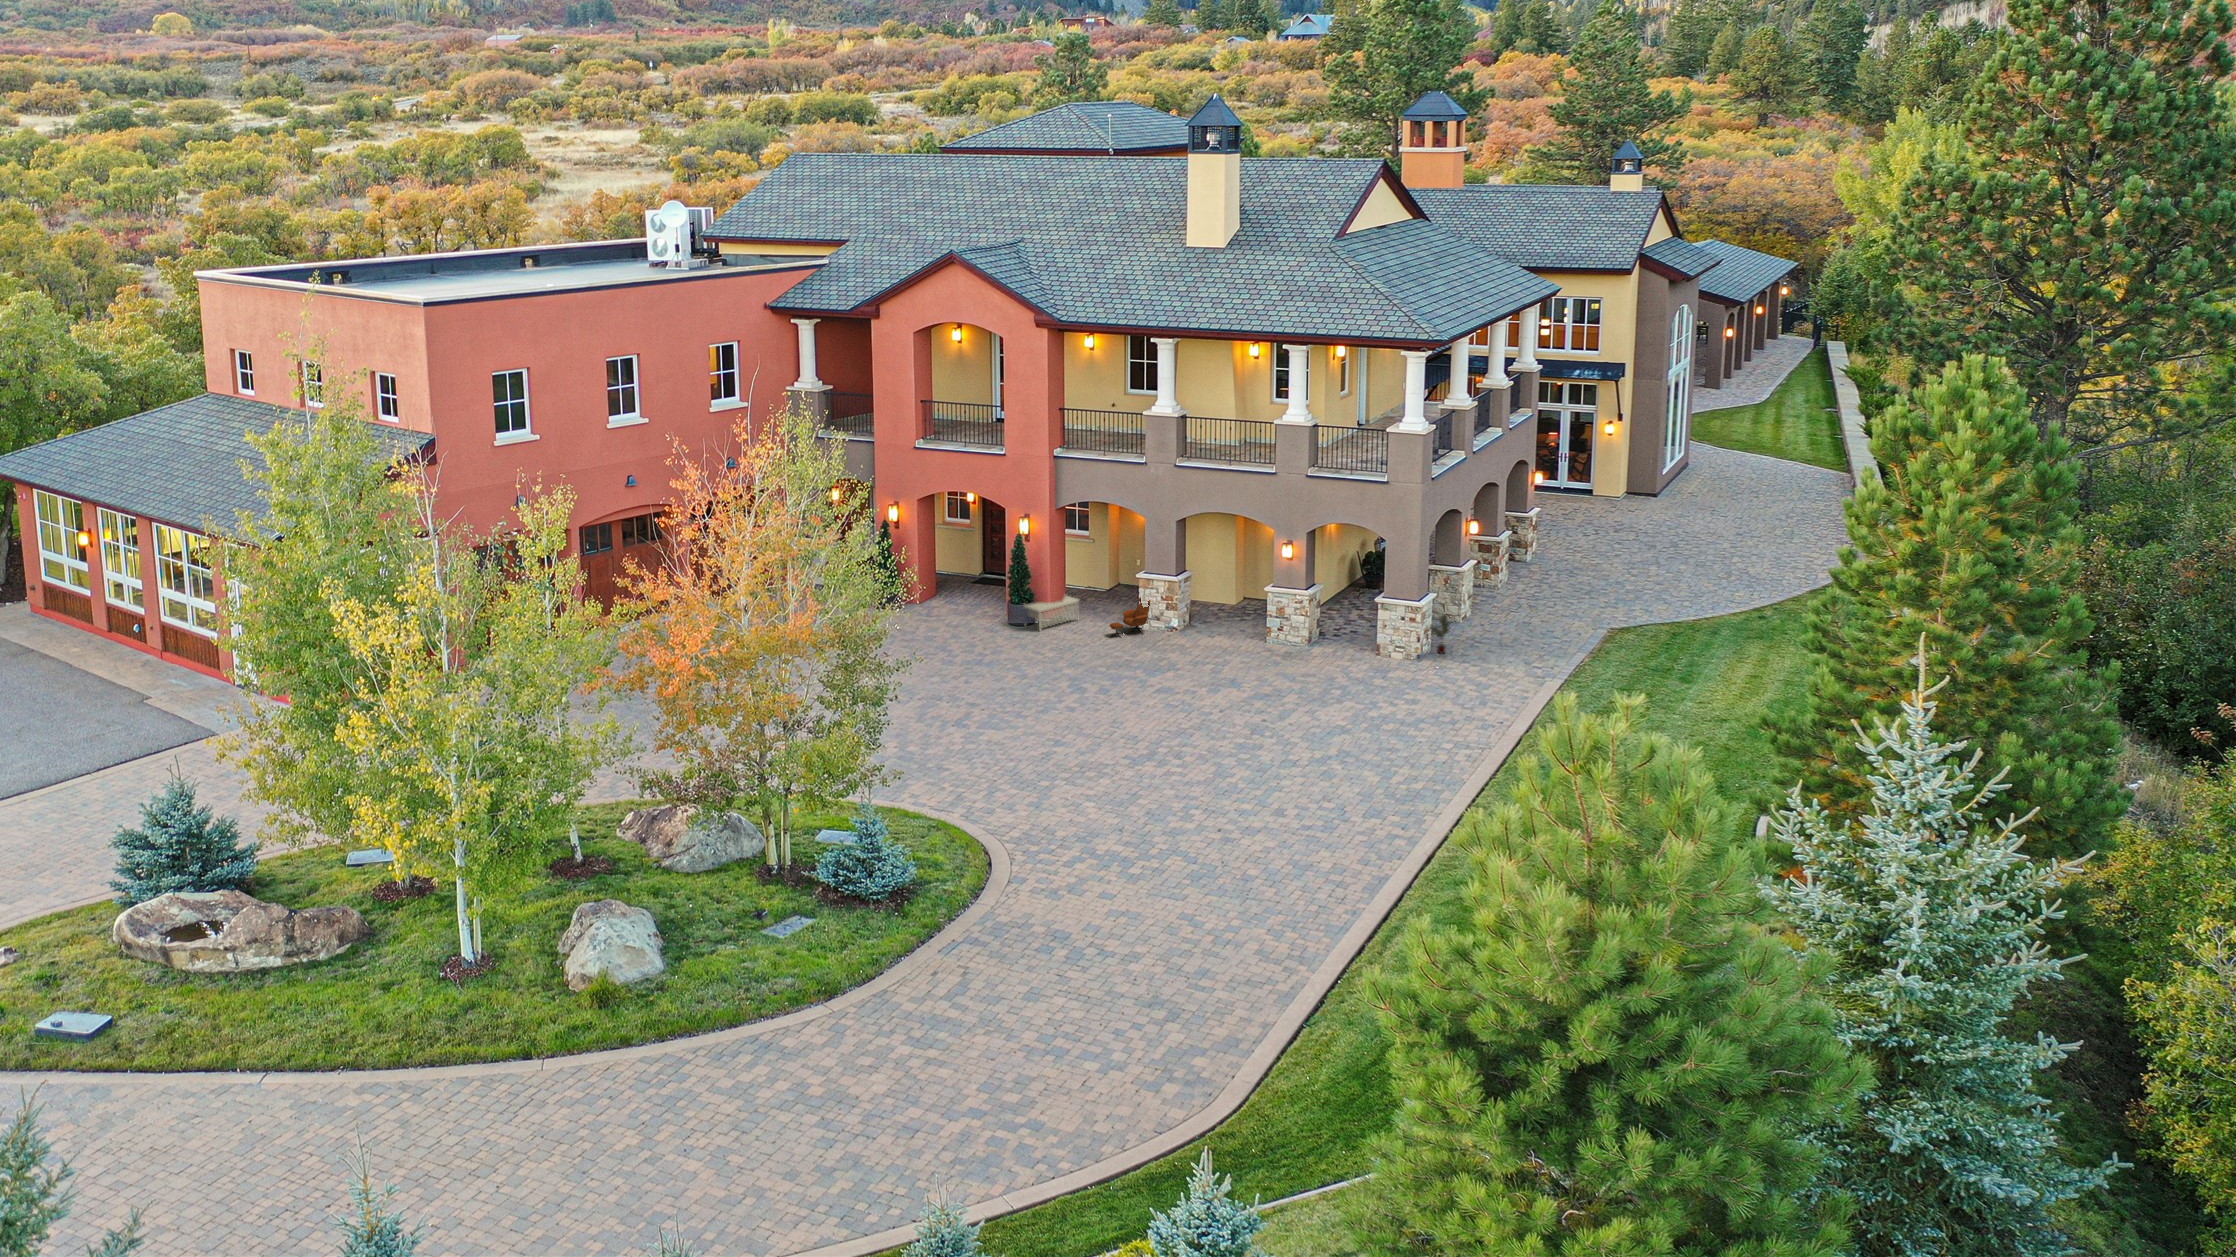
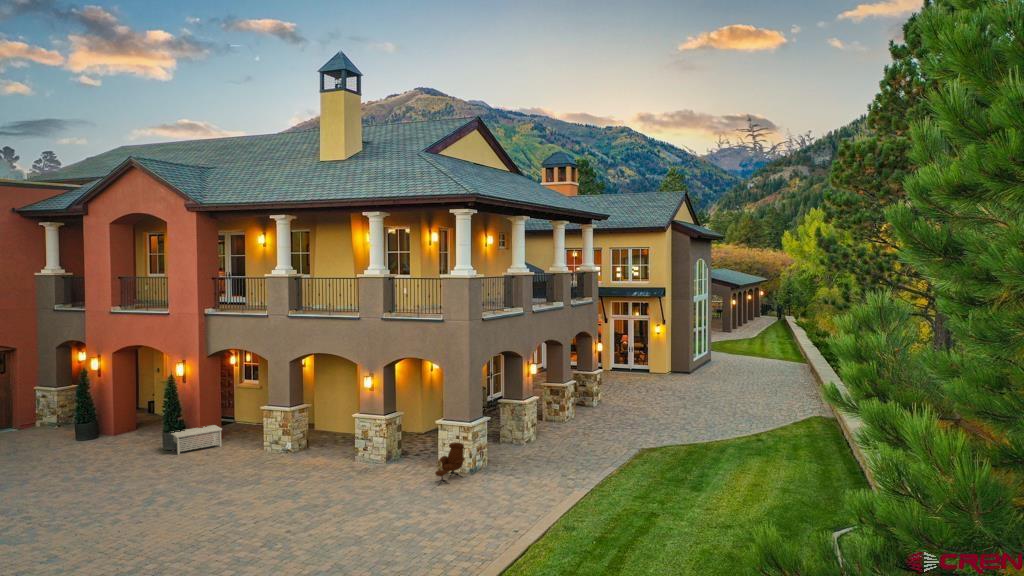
lounge chair: present [1110,597,1150,637] -> present [435,442,465,483]
potted tree: present [1430,614,1451,654] -> none [481,433,501,470]

